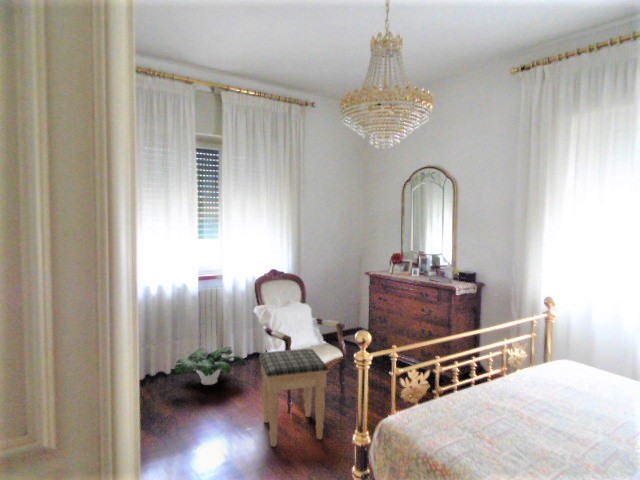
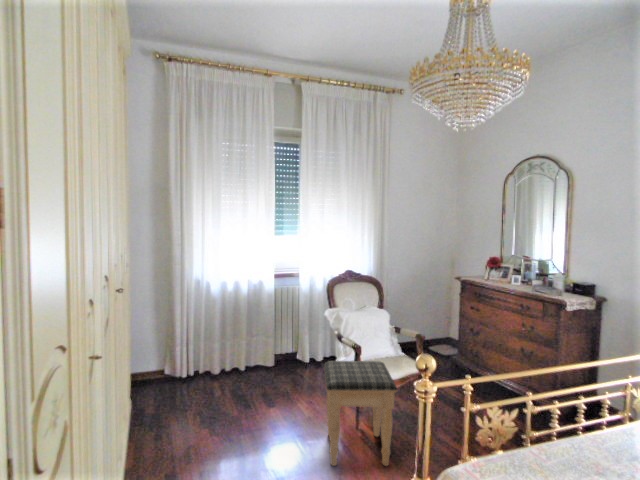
potted plant: present [174,347,245,385] -> none [246,347,317,386]

